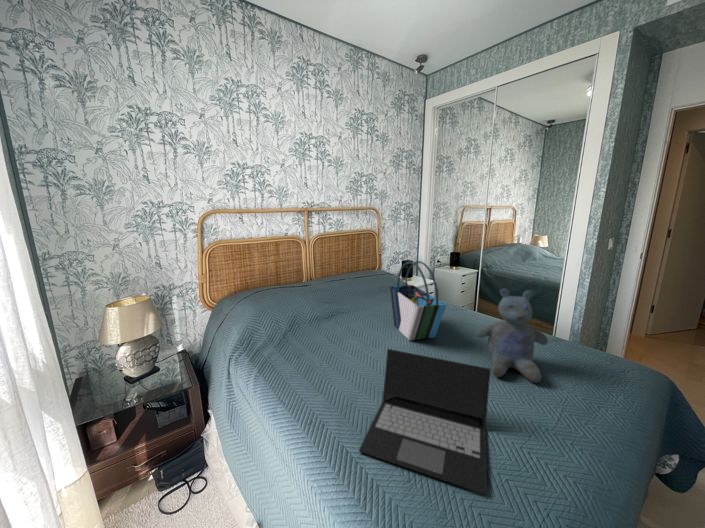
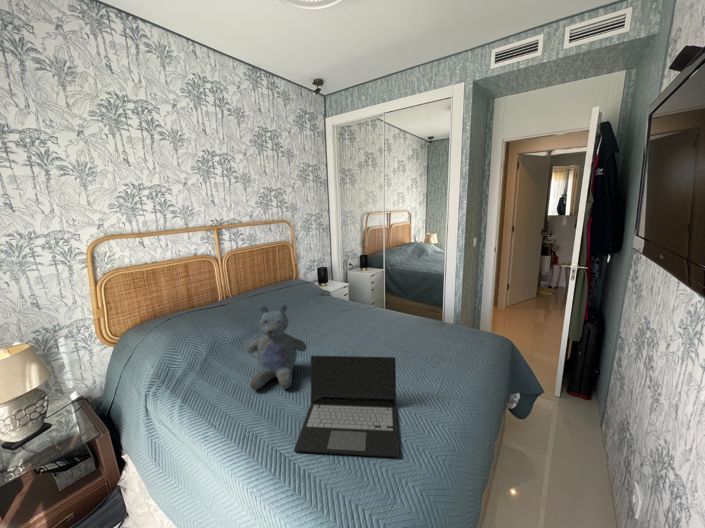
tote bag: present [390,261,446,341] -> none [308,271,359,344]
stuffed bear: present [477,288,548,383] -> present [247,304,307,390]

